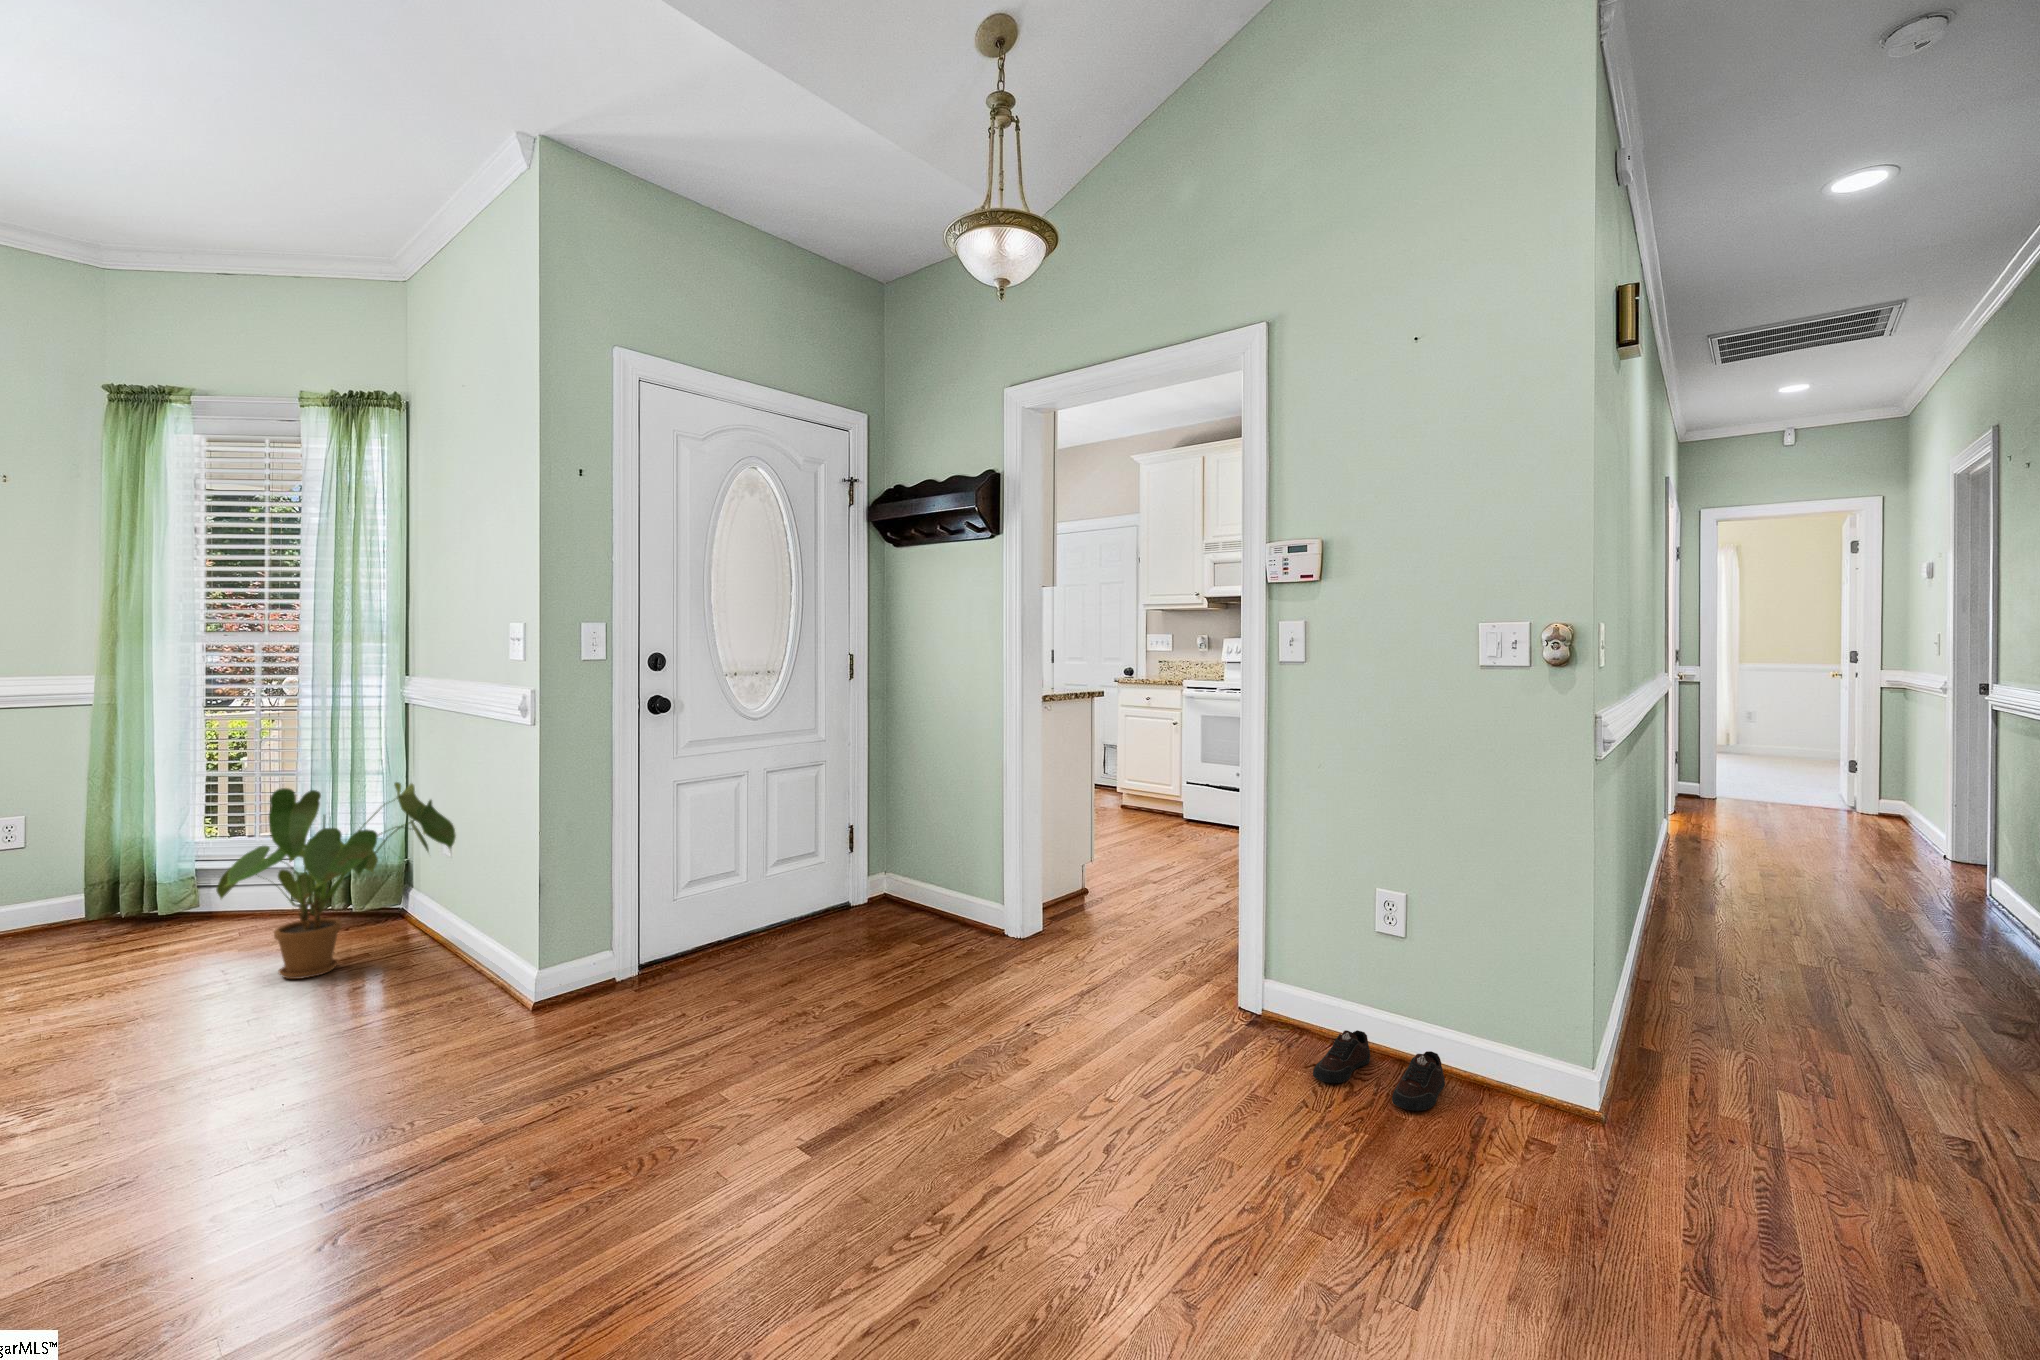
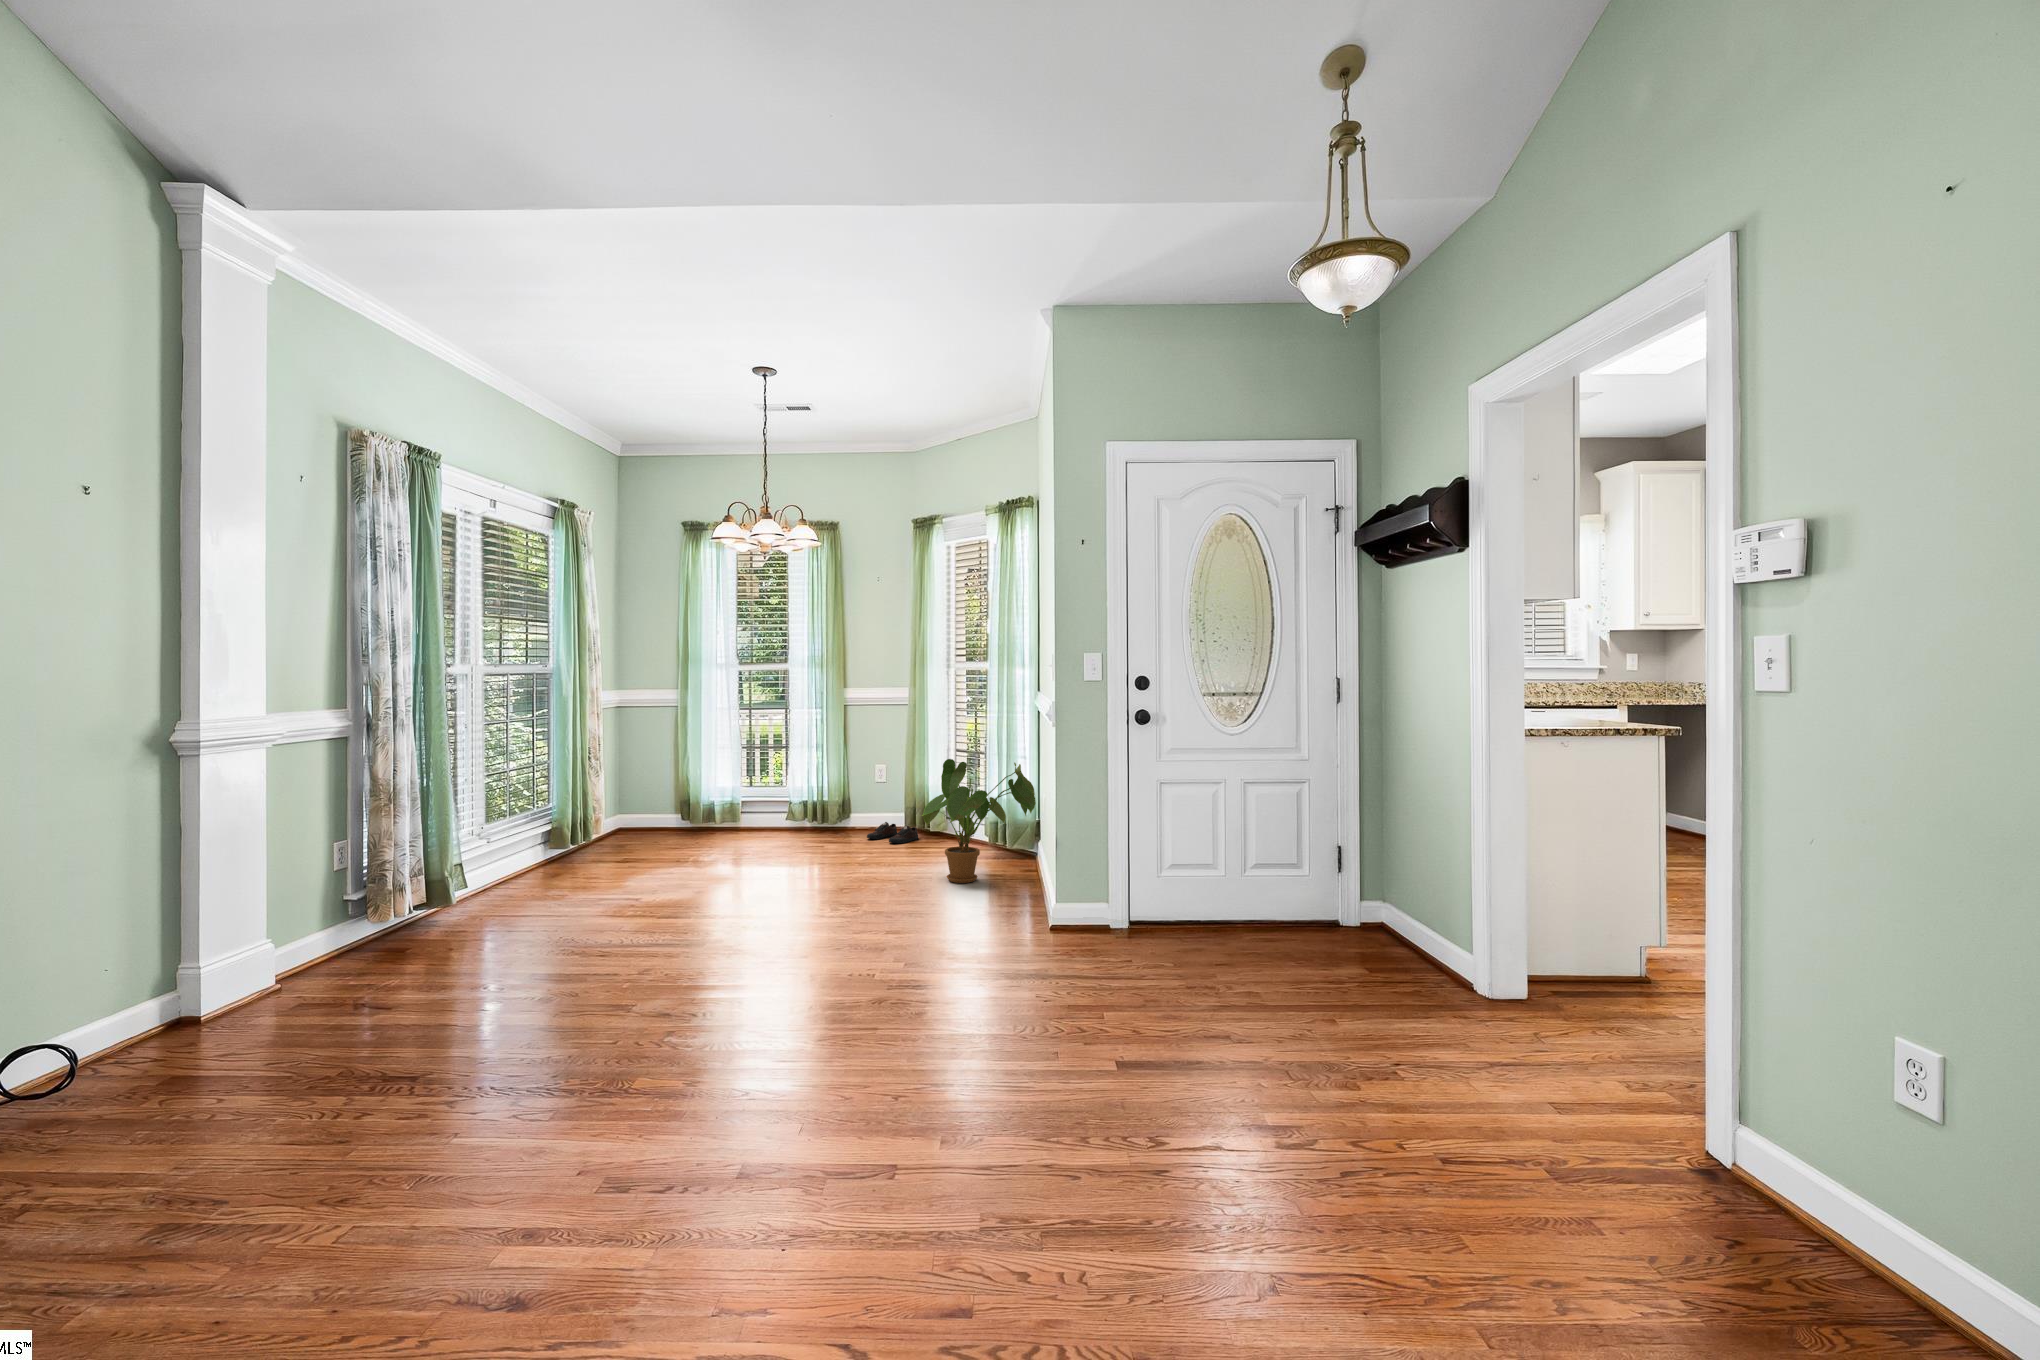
shoe: present [1313,1030,1445,1111] -> present [867,822,918,843]

